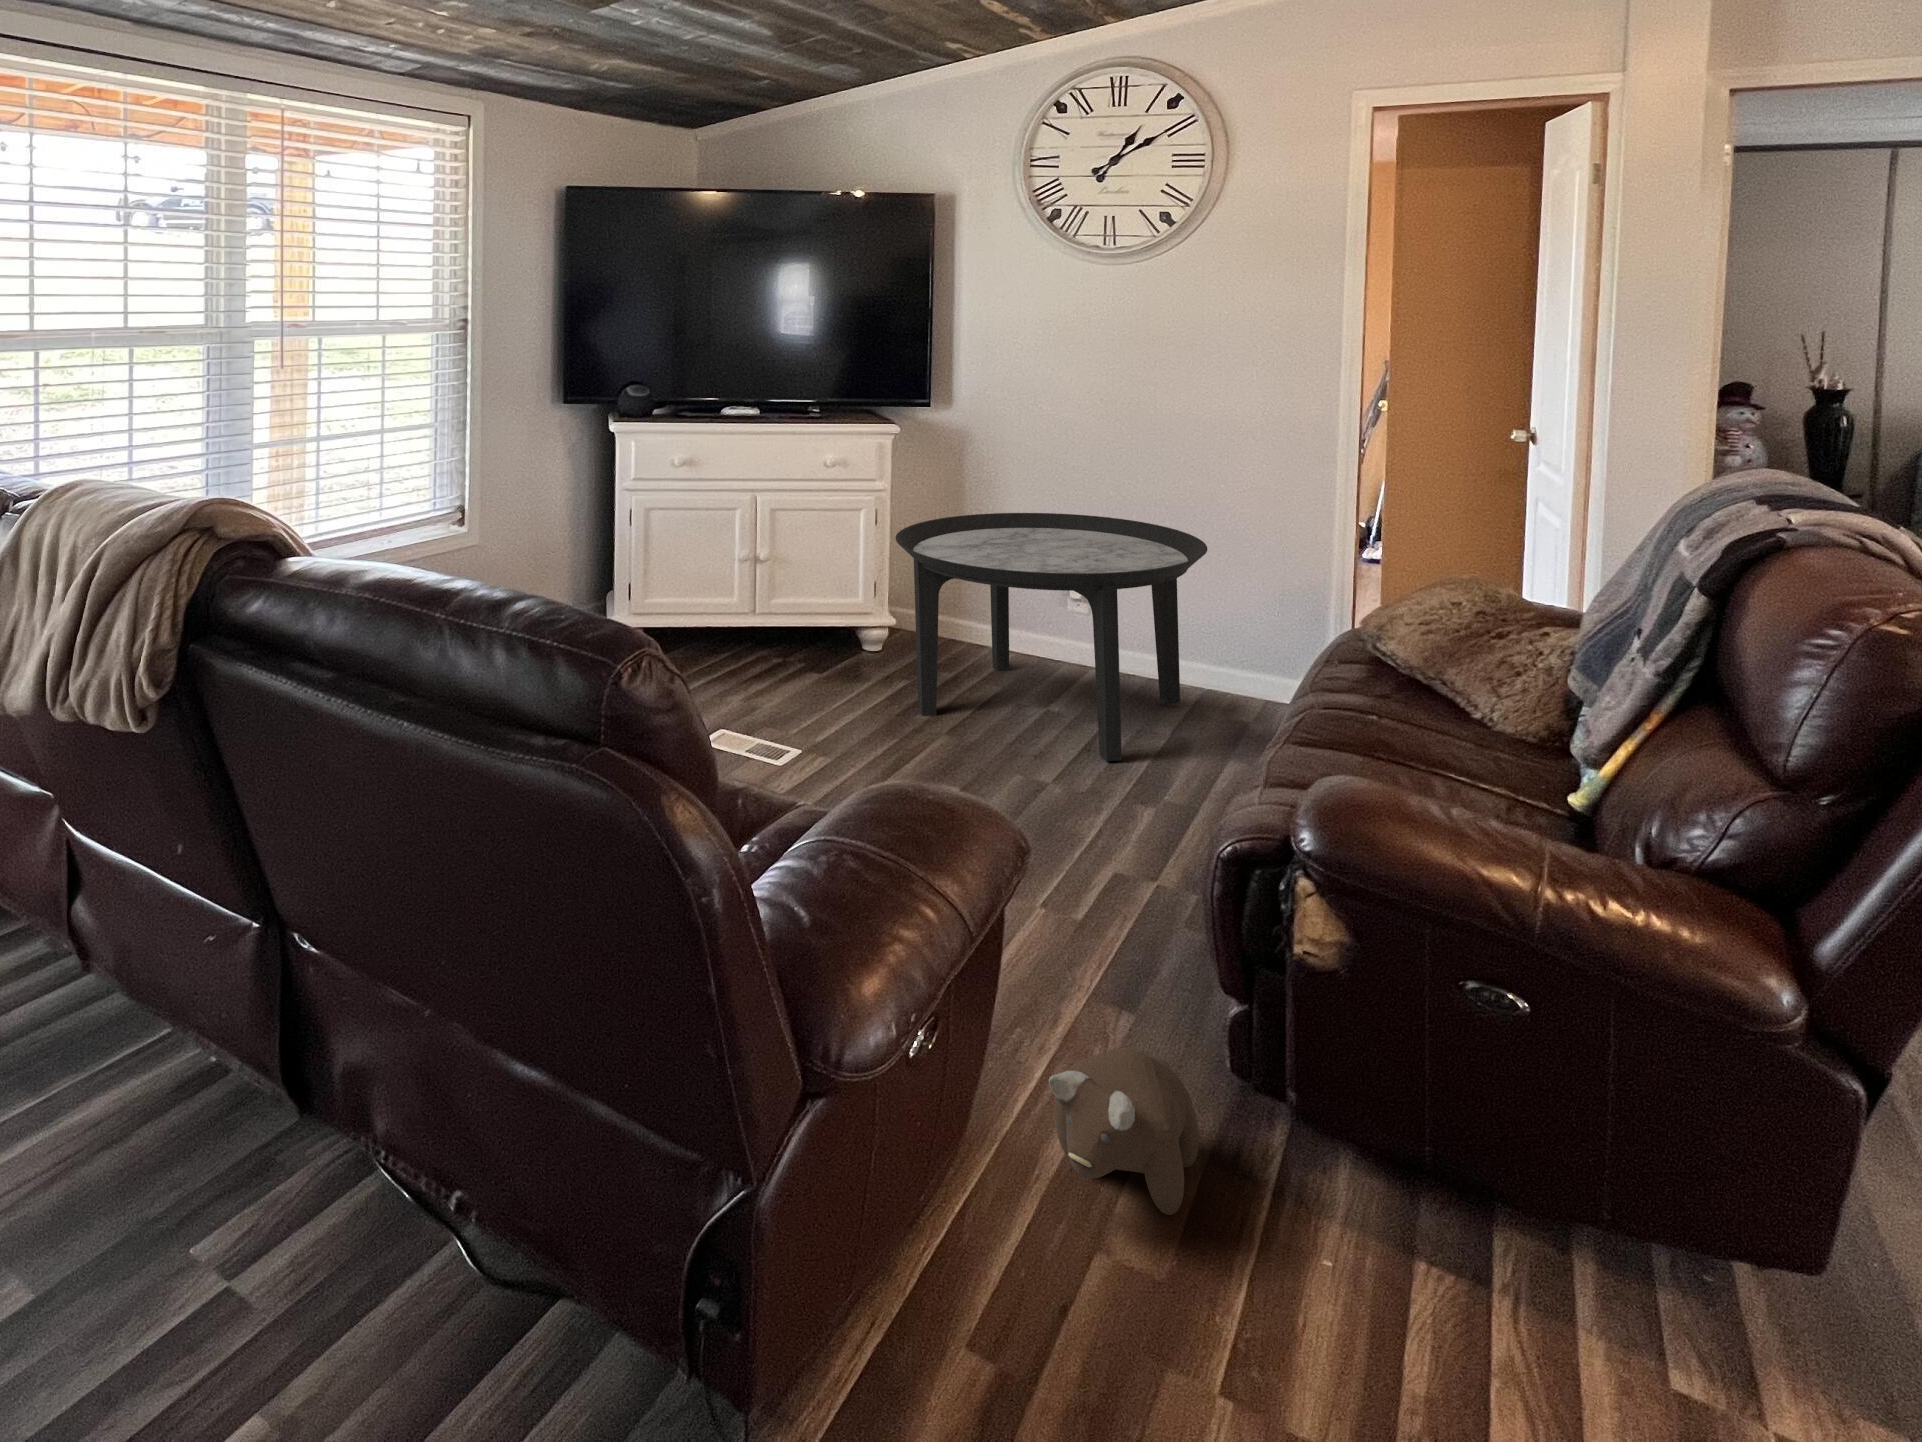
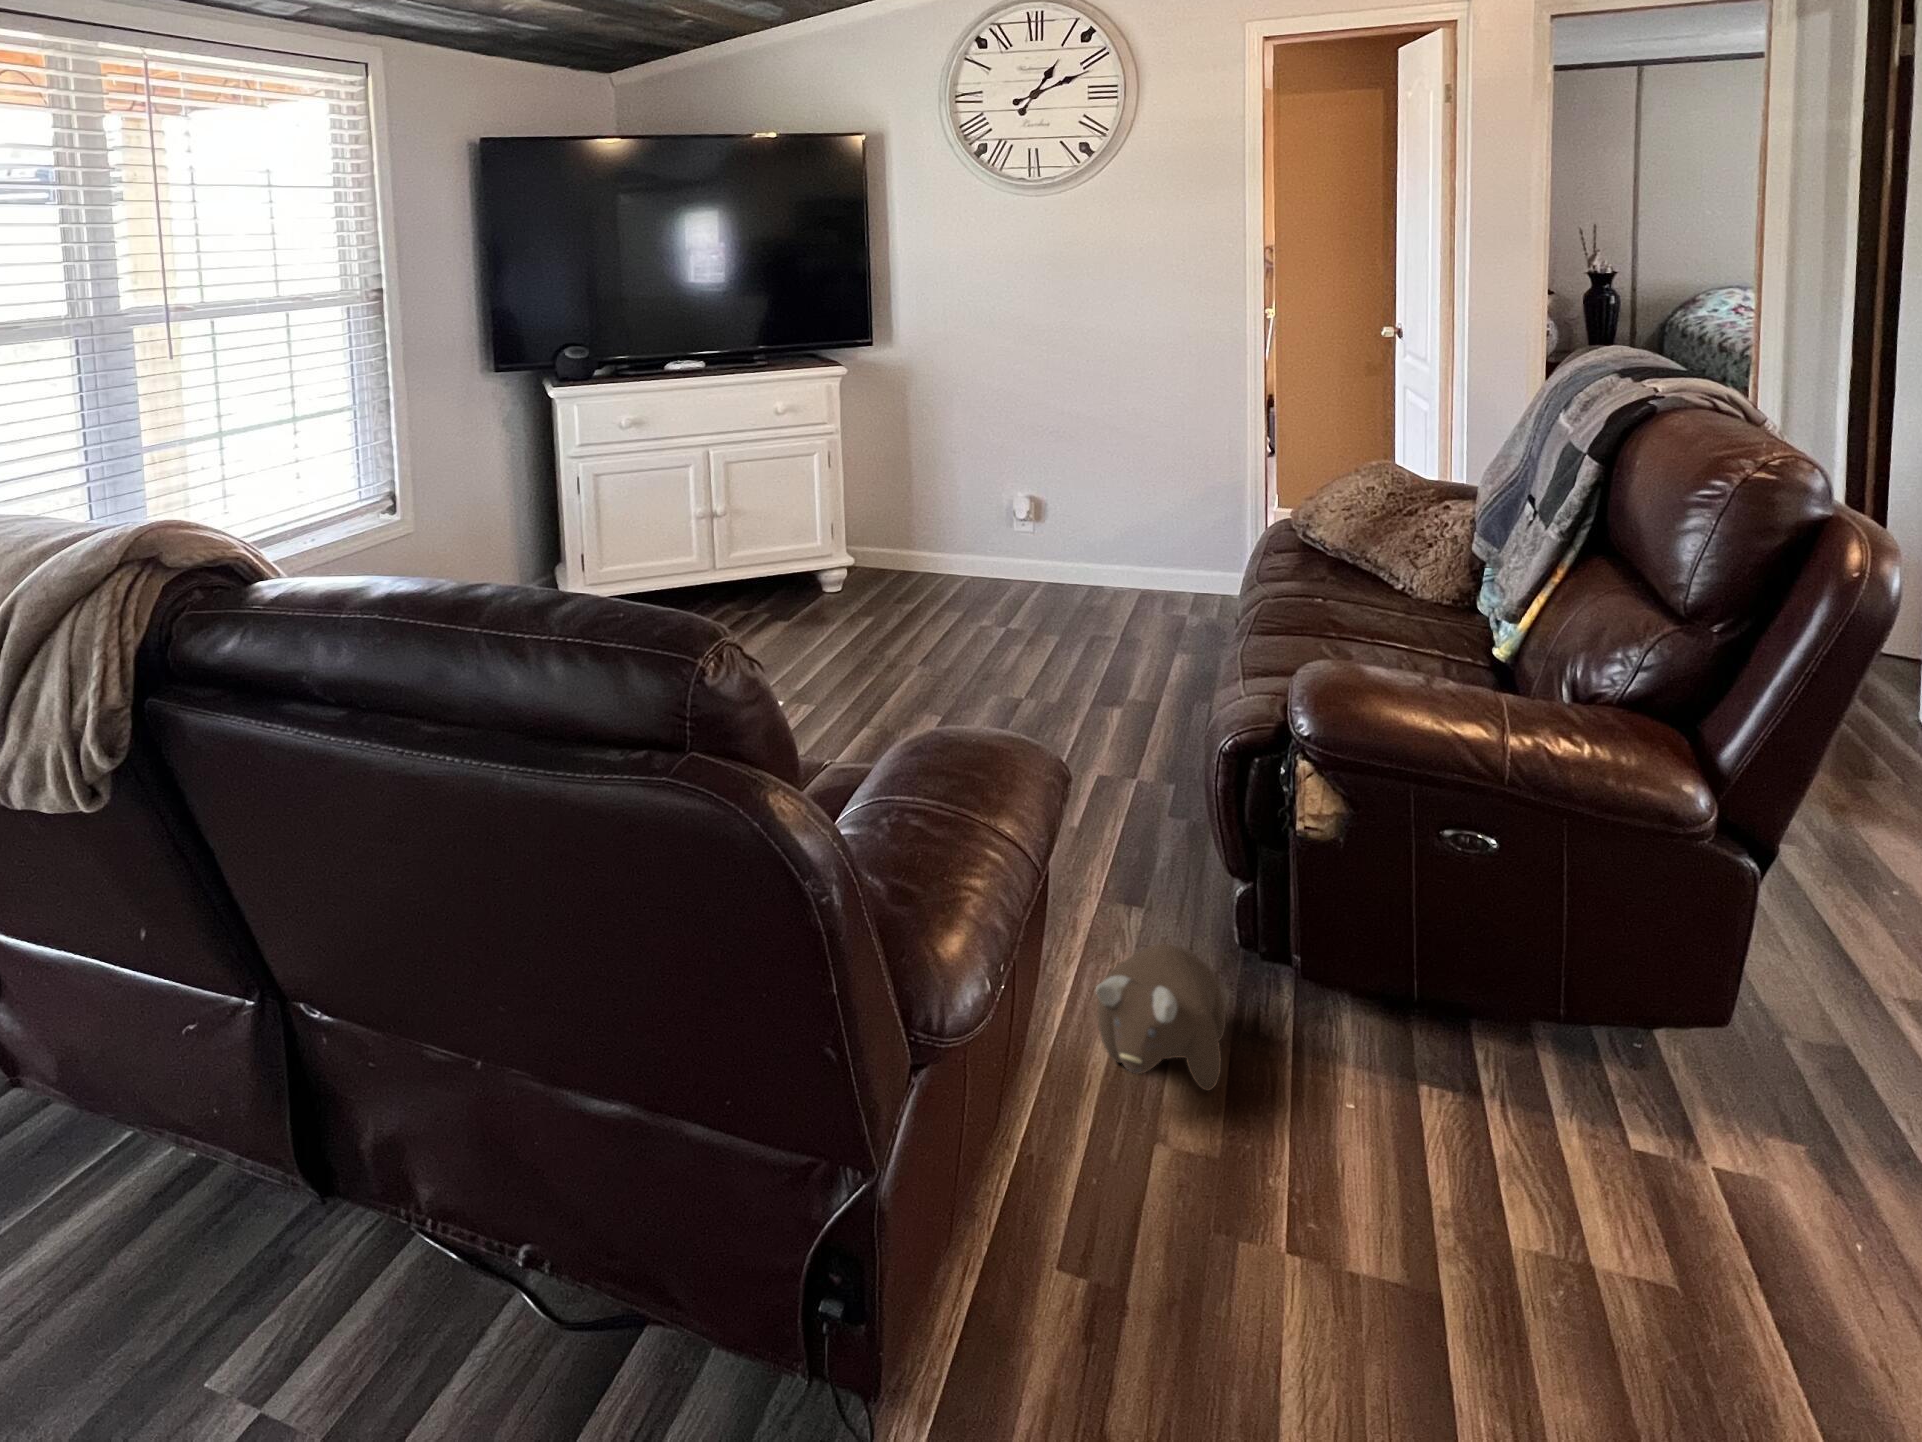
round table: present [896,513,1207,761] -> none [860,442,1153,676]

